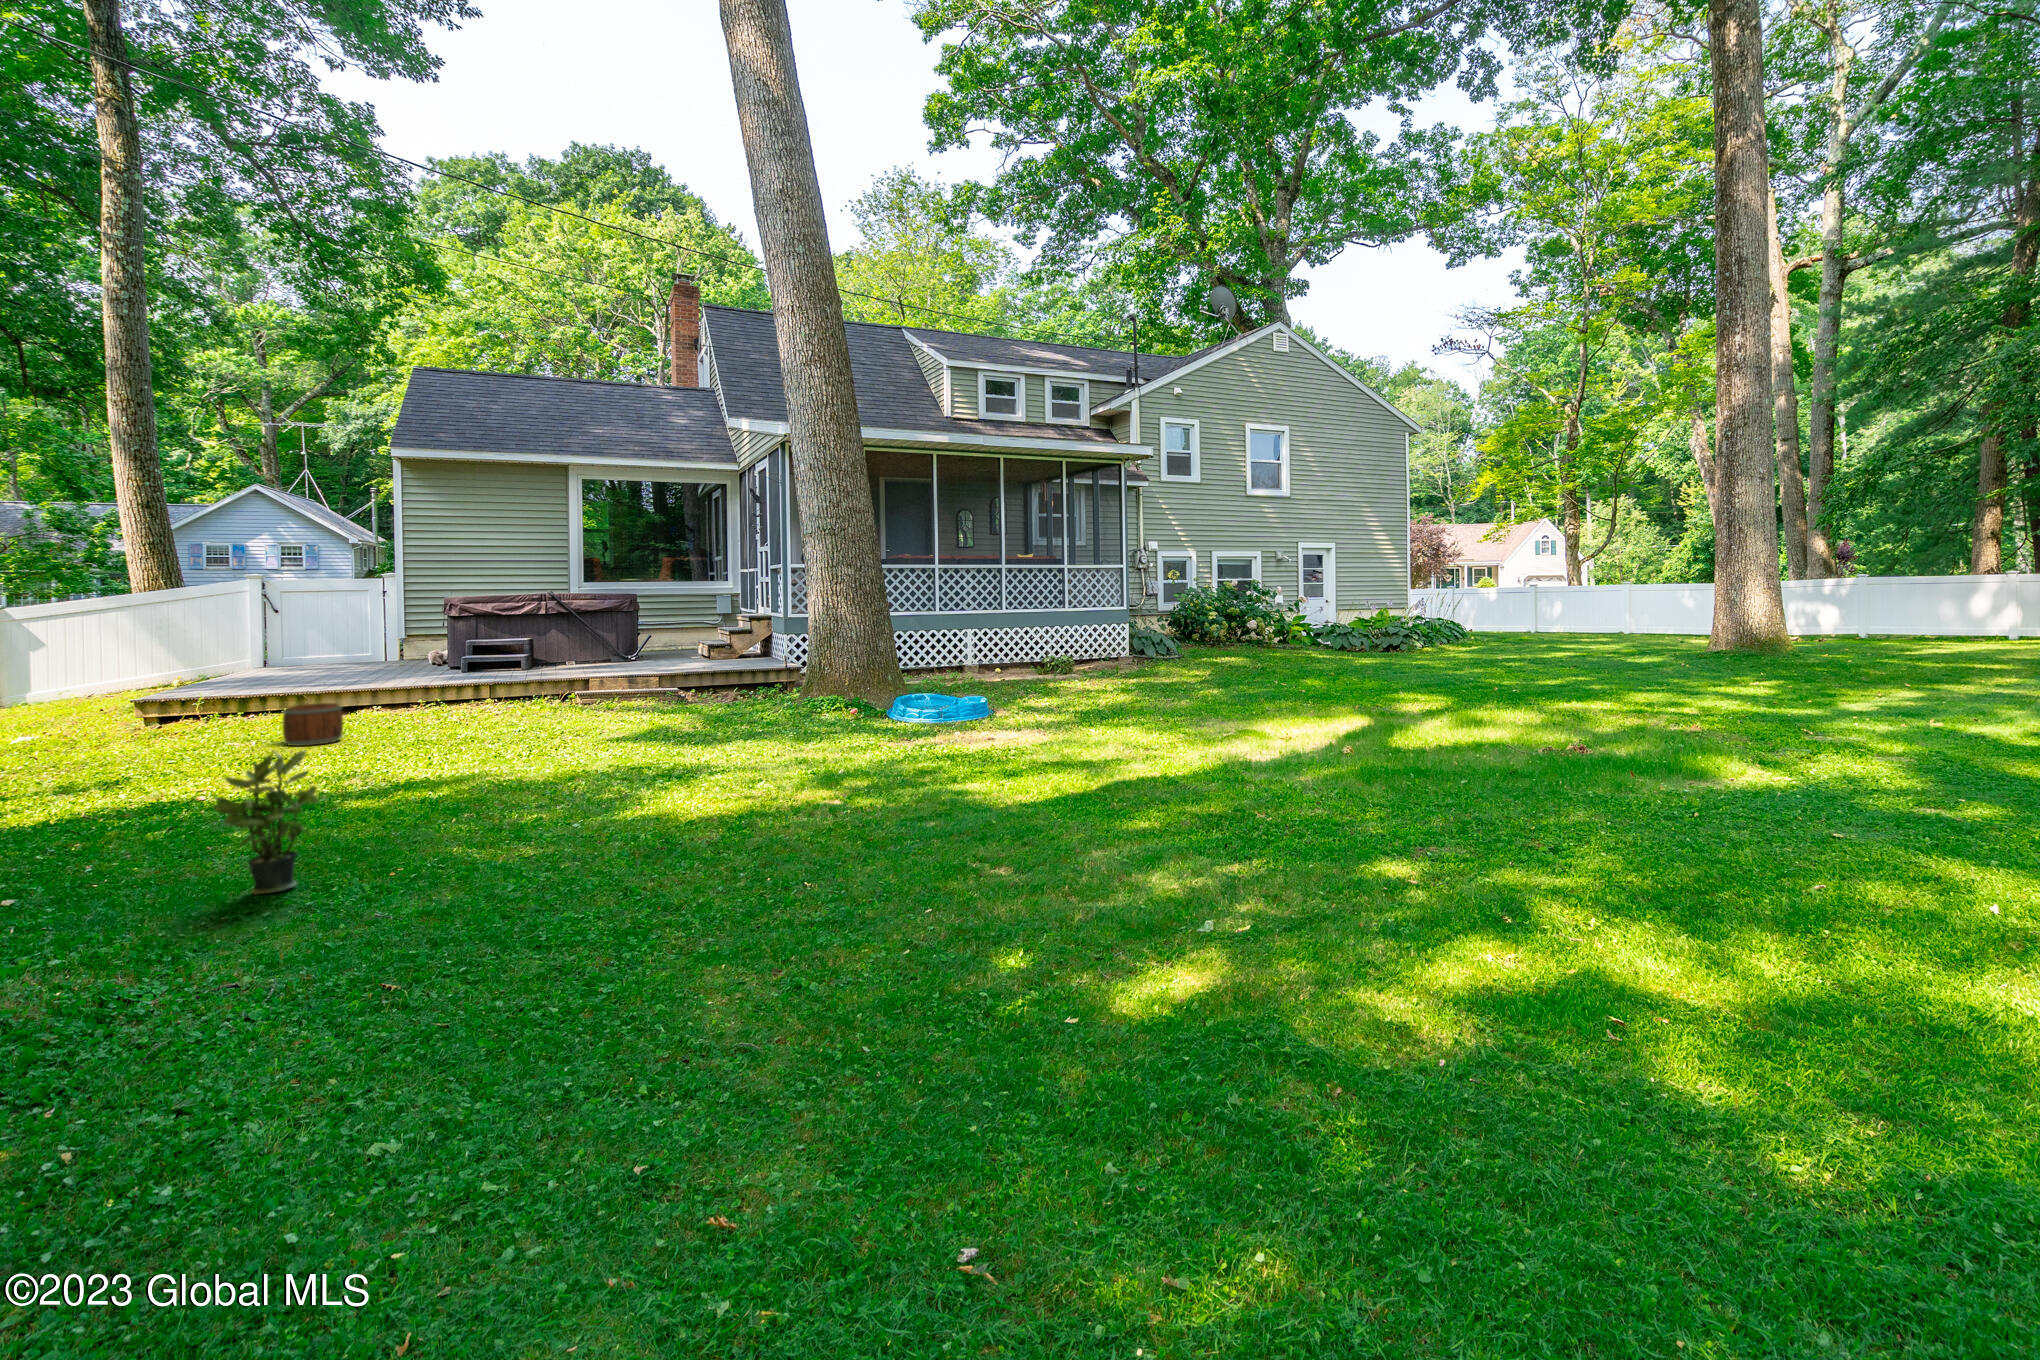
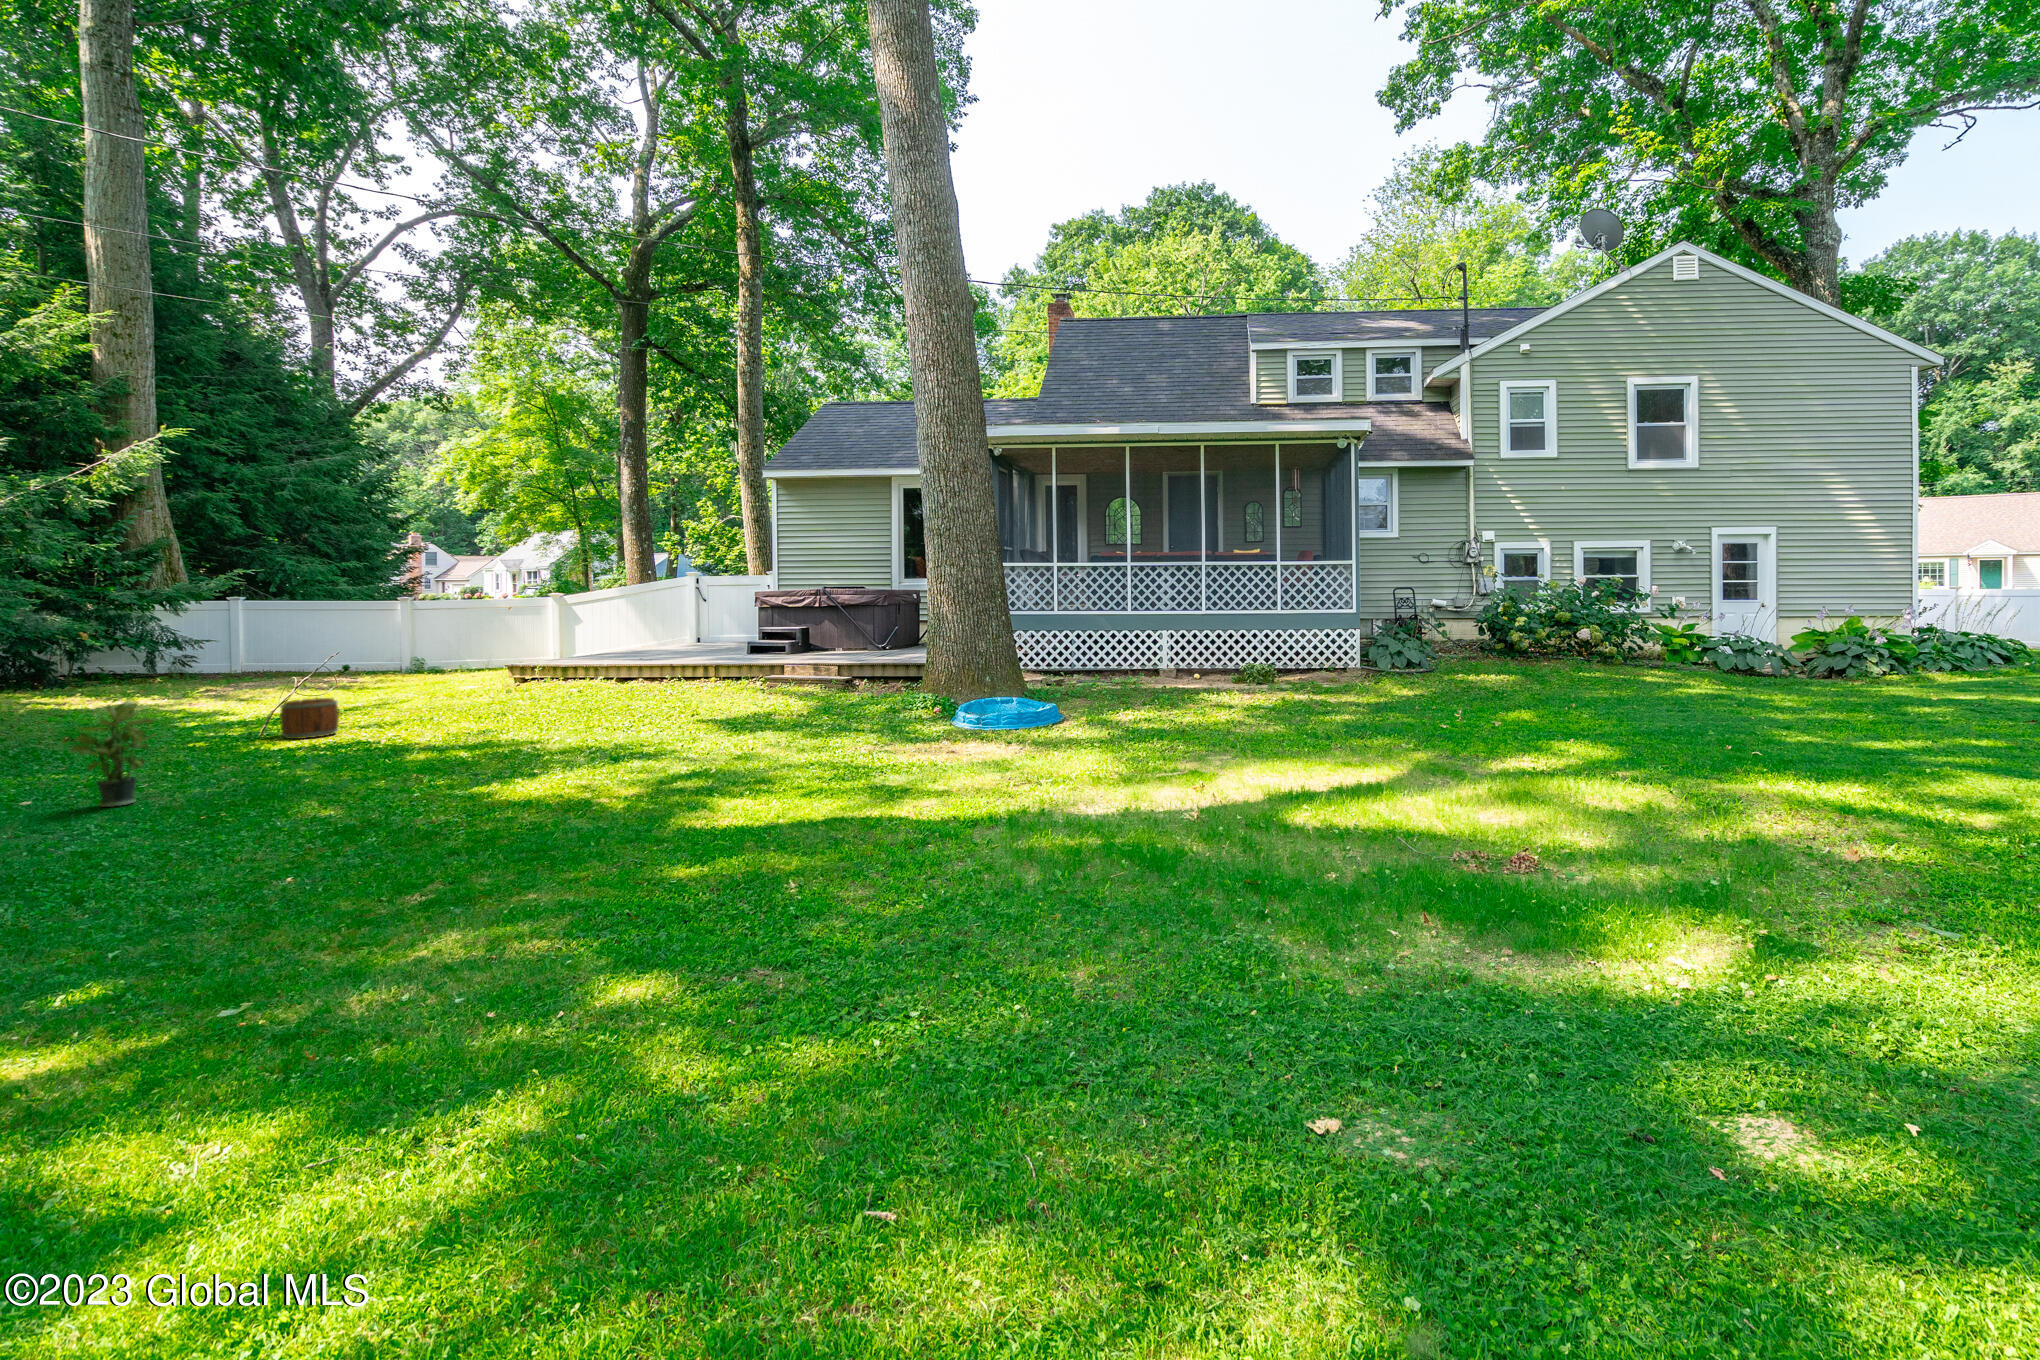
bucket: present [283,703,343,746] -> present [280,698,339,739]

